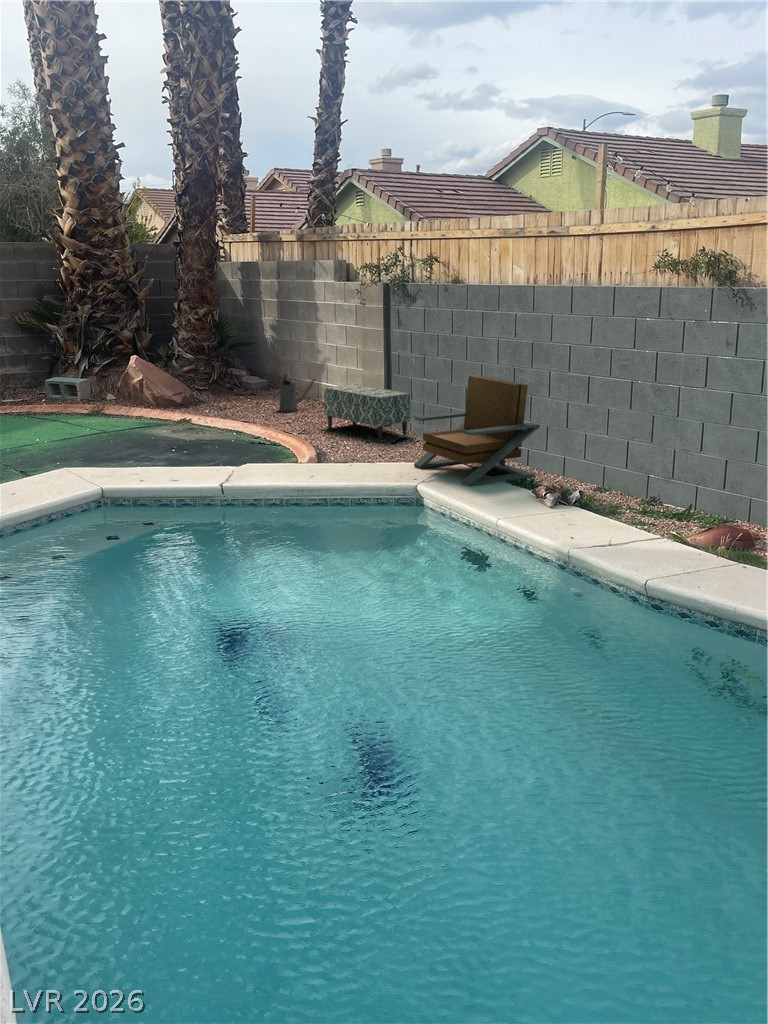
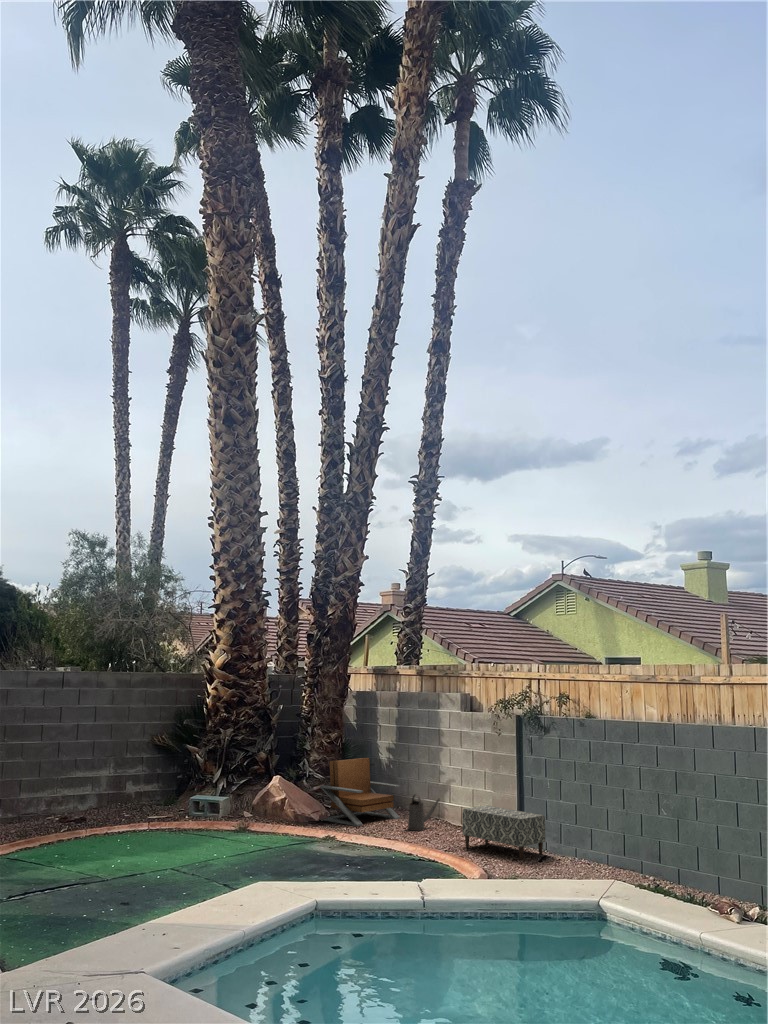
lounge chair: present [414,376,540,486] -> present [320,758,400,826]

